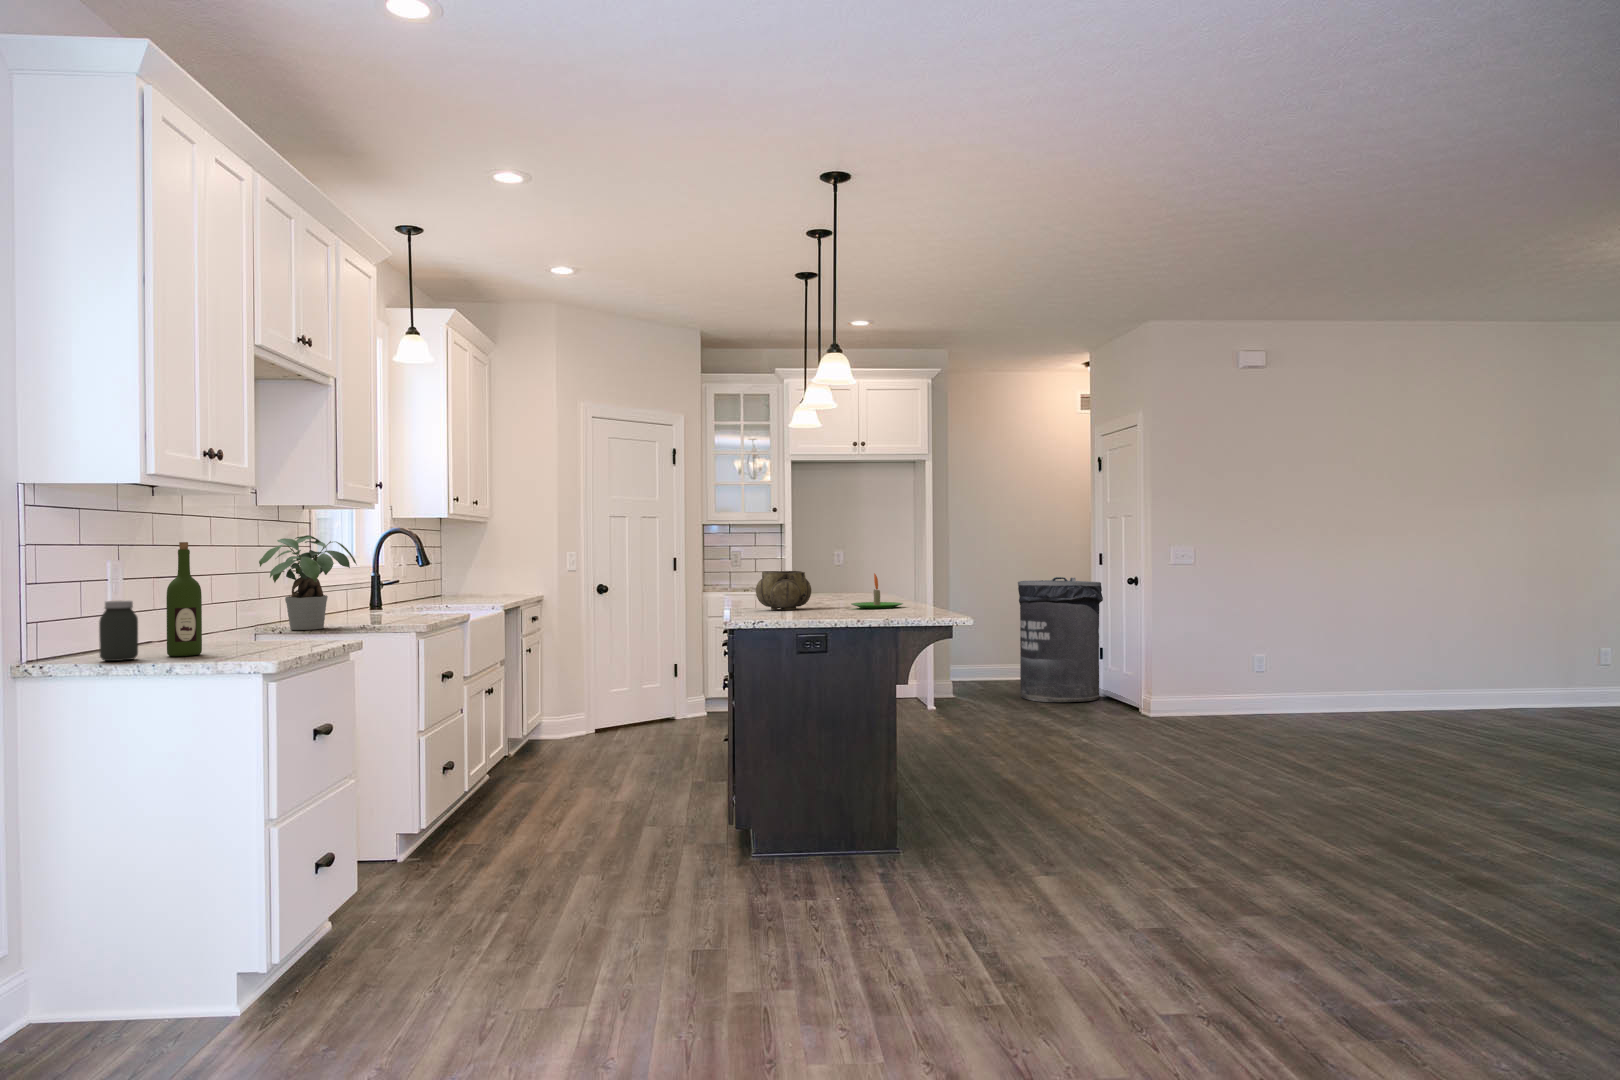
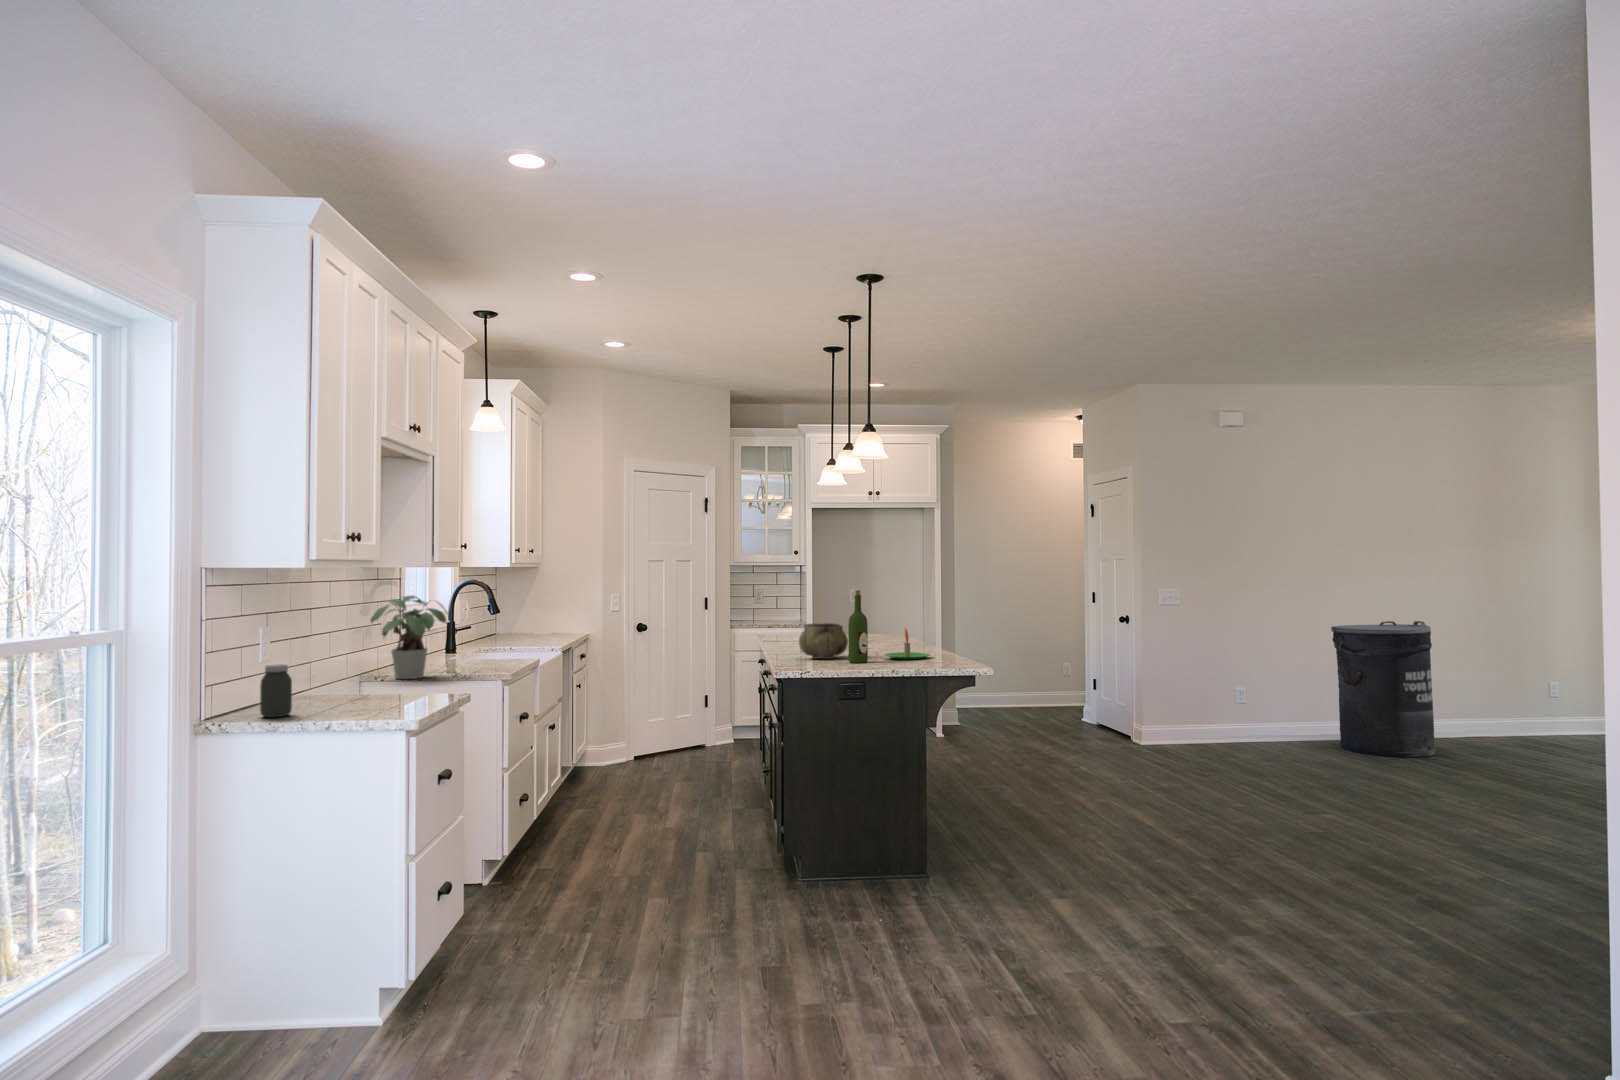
wine bottle: present [166,542,202,656] -> present [848,590,868,663]
trash can: present [1018,577,1103,702] -> present [1331,621,1435,757]

